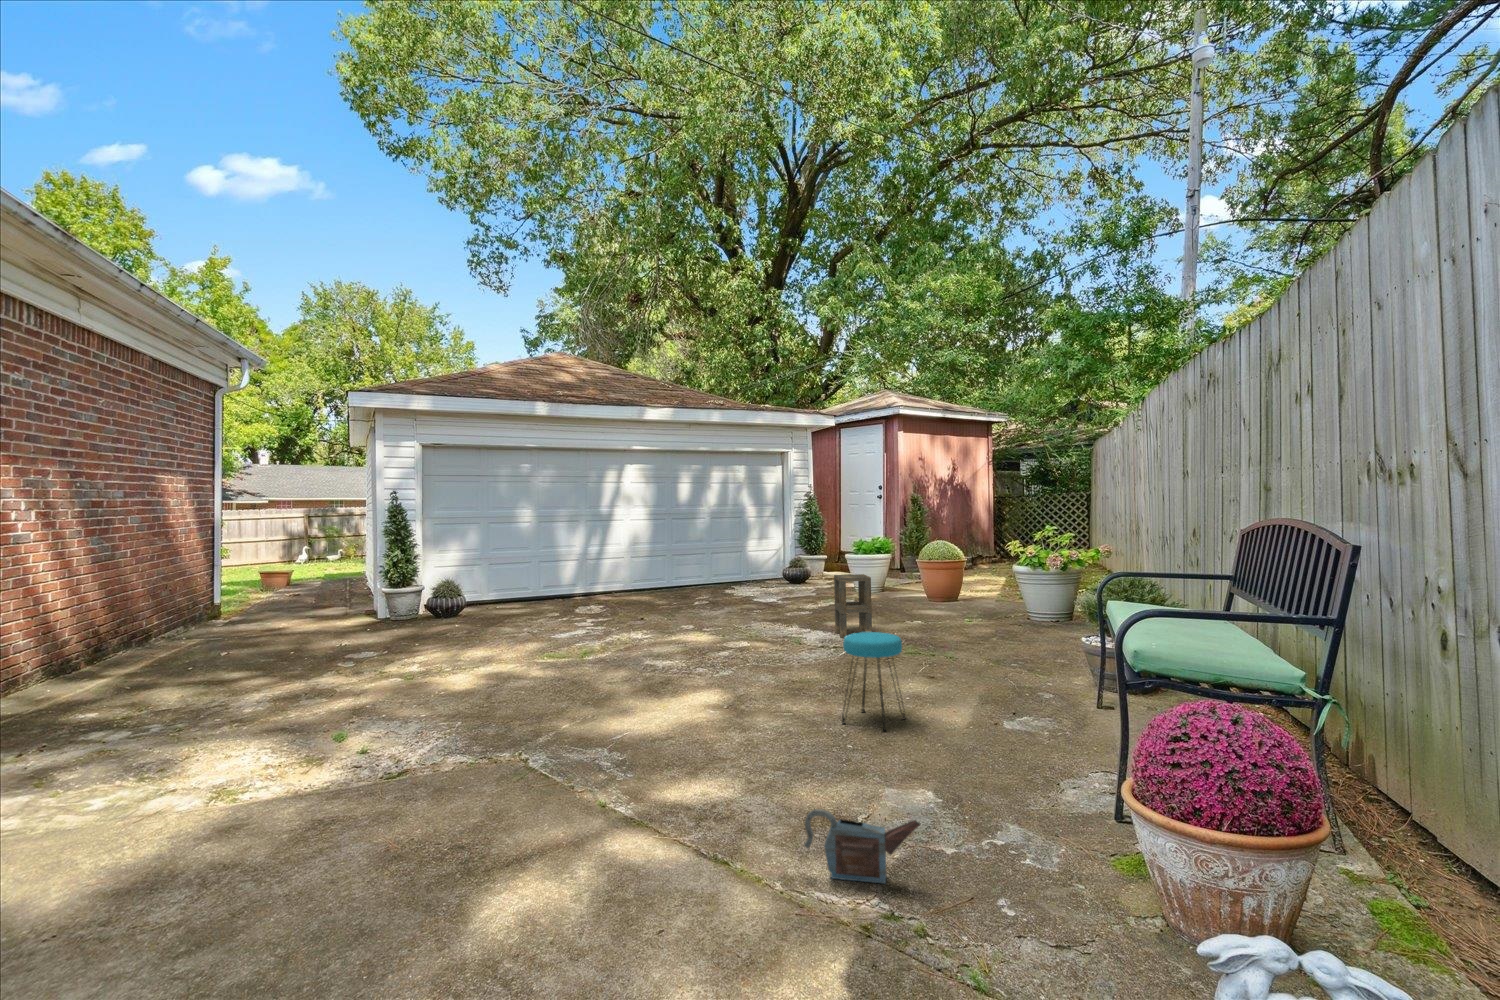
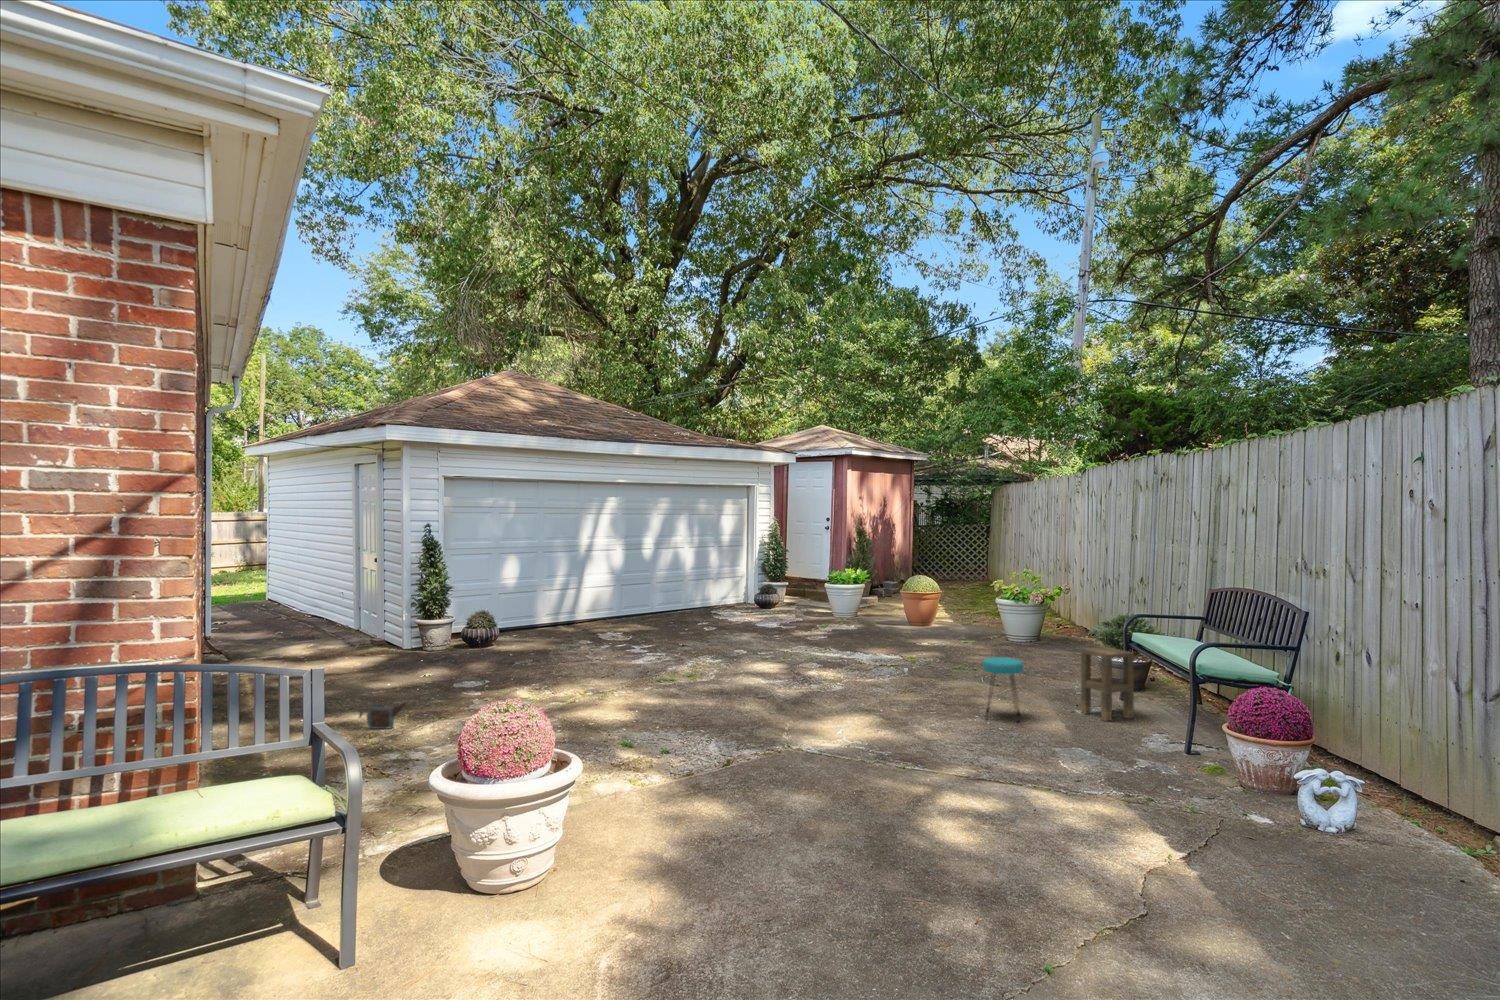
side table: present [834,574,872,638] -> present [1081,647,1134,721]
watering can: present [804,809,920,884] -> present [359,702,406,729]

